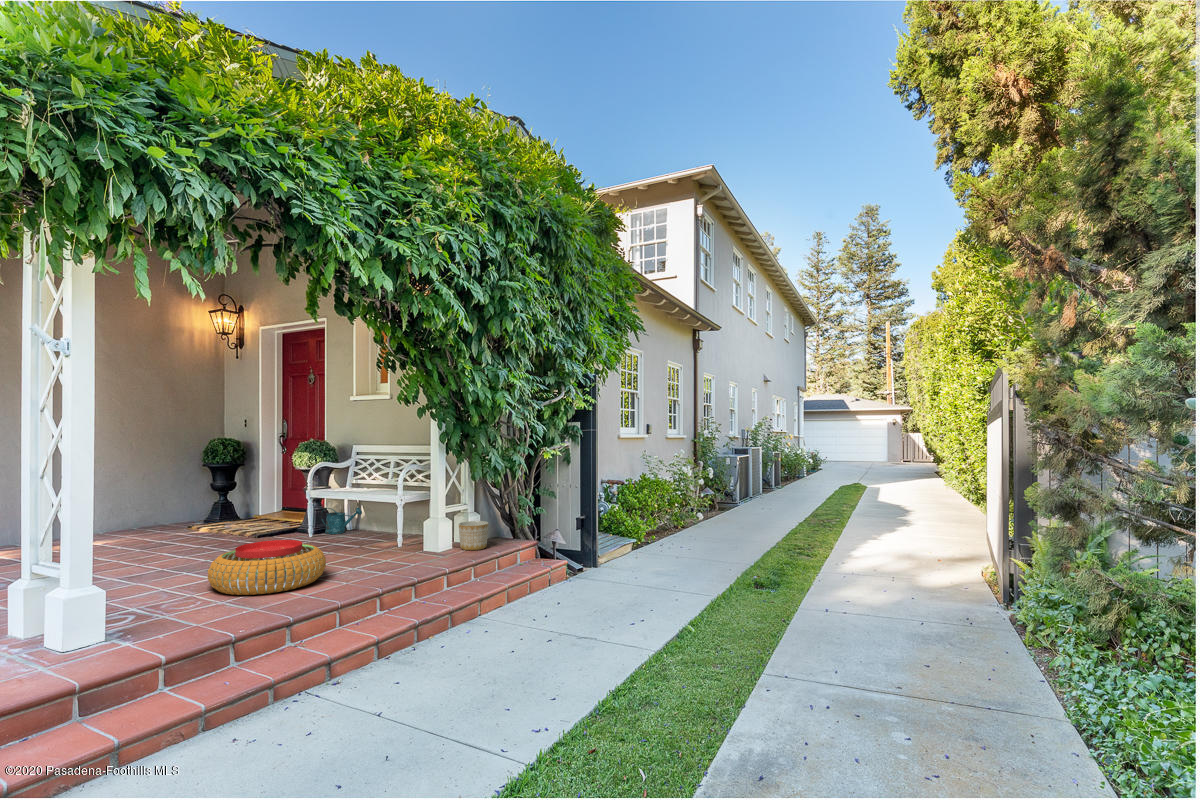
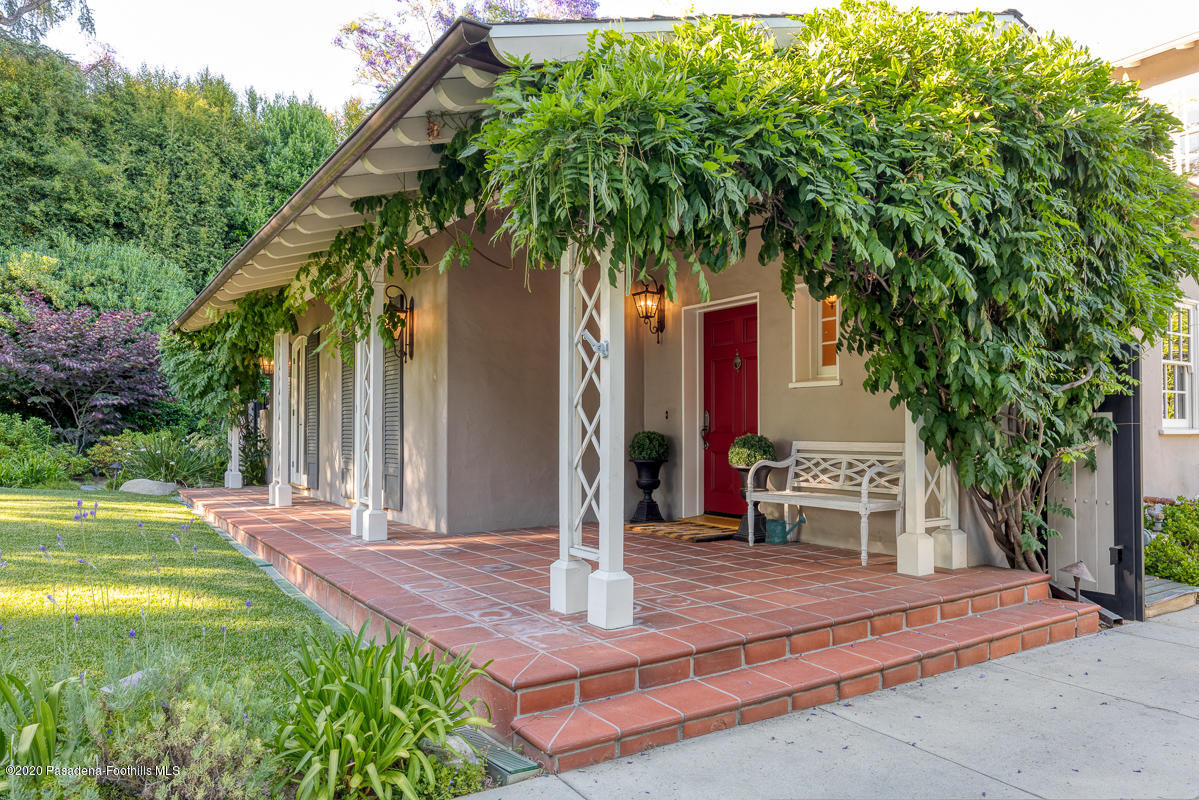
planter: present [459,521,488,550] -> none [939,541,980,578]
pouf: present [208,540,326,595] -> none [686,544,799,600]

